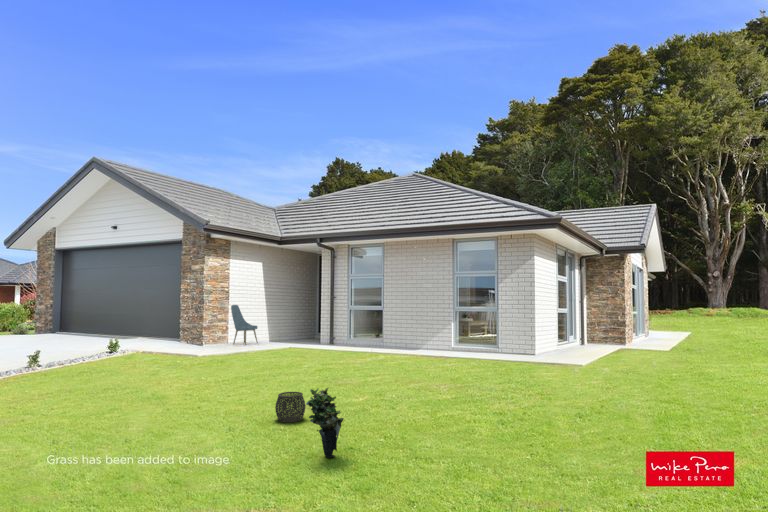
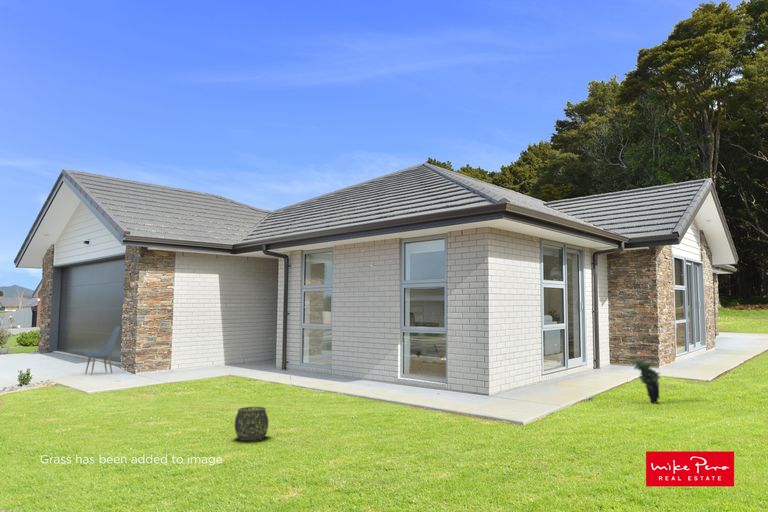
chair: present [231,305,258,345] -> present [85,326,120,375]
potted plant: present [306,388,344,458] -> present [634,359,660,403]

